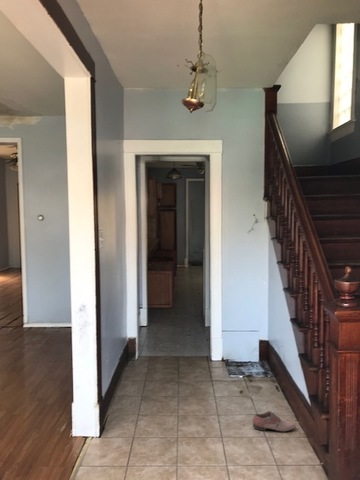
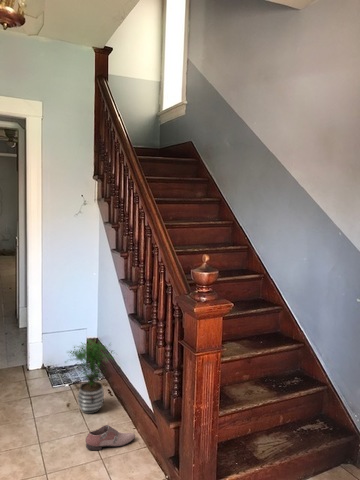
potted plant: none [237,337,282,402] -> present [70,340,113,414]

